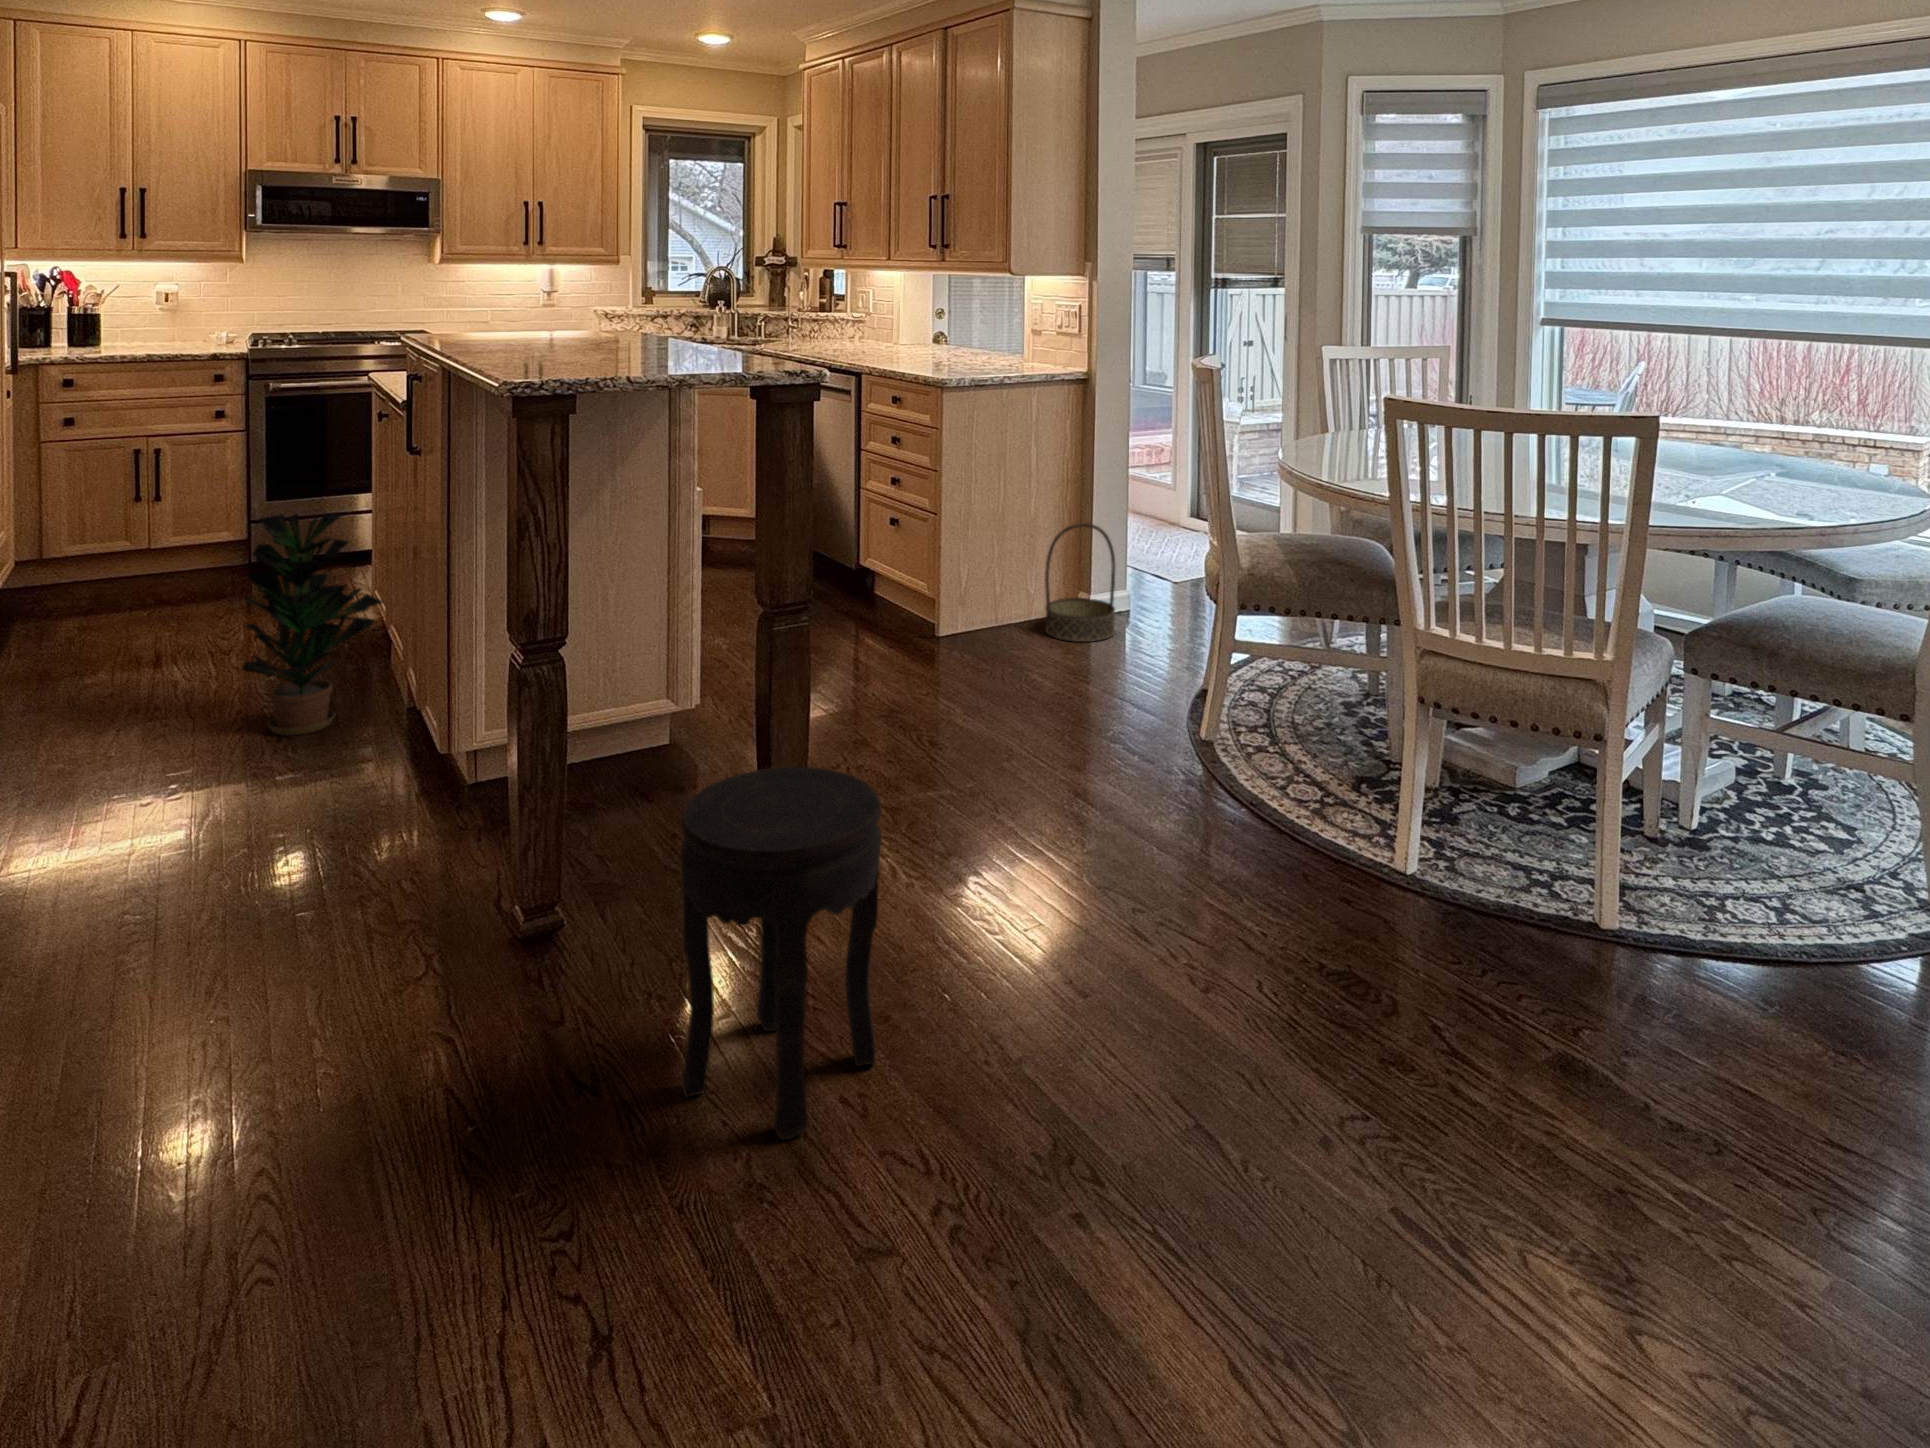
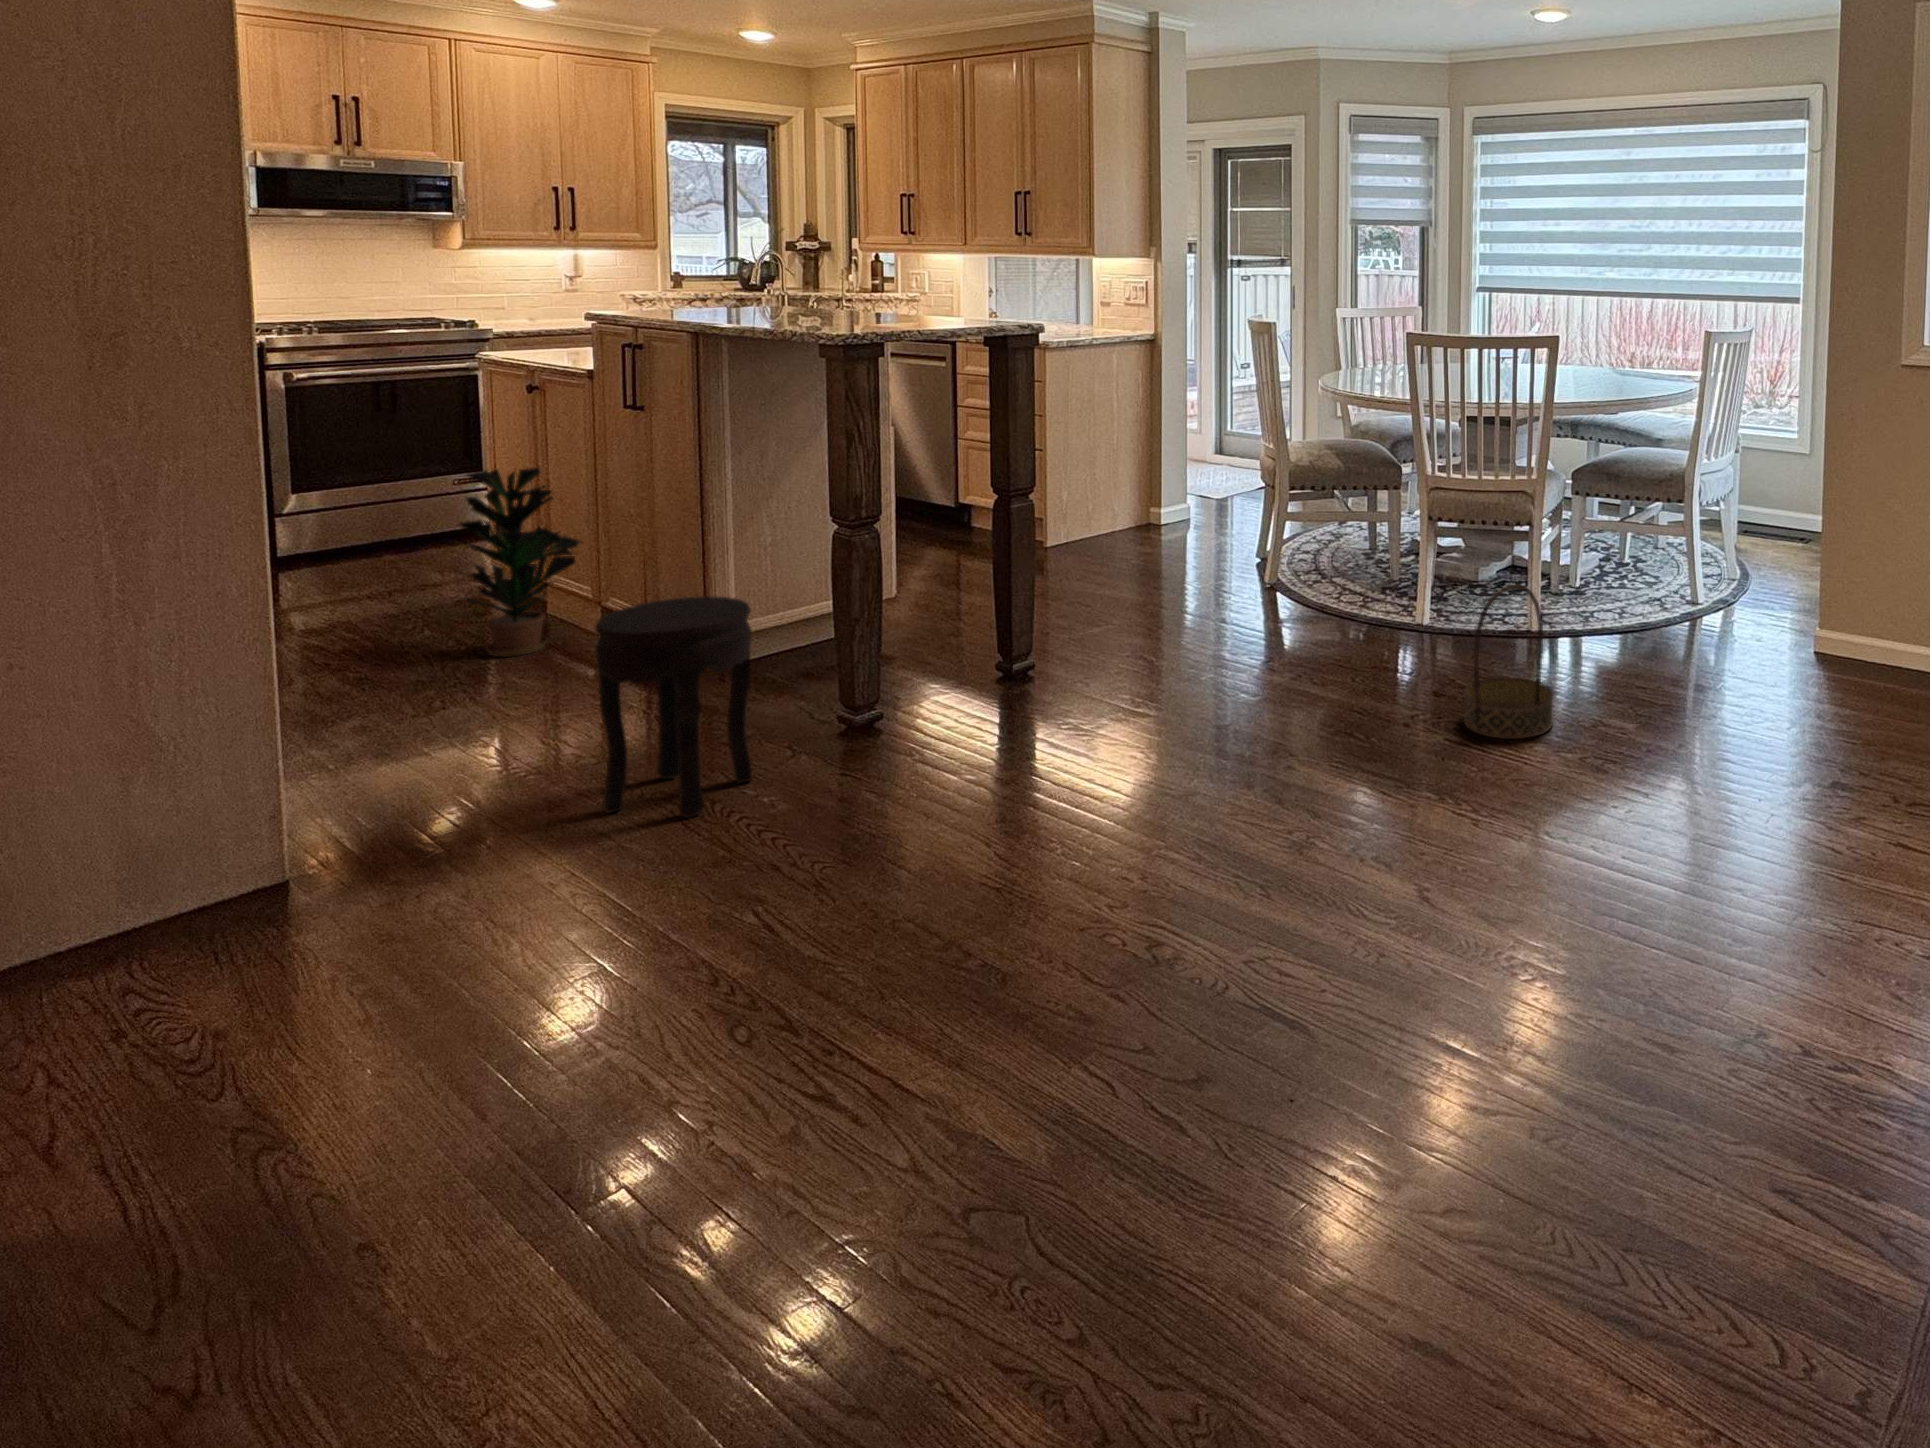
basket: present [1045,523,1115,642] -> present [1464,585,1553,739]
side table: present [680,767,882,1139] -> present [595,597,752,818]

